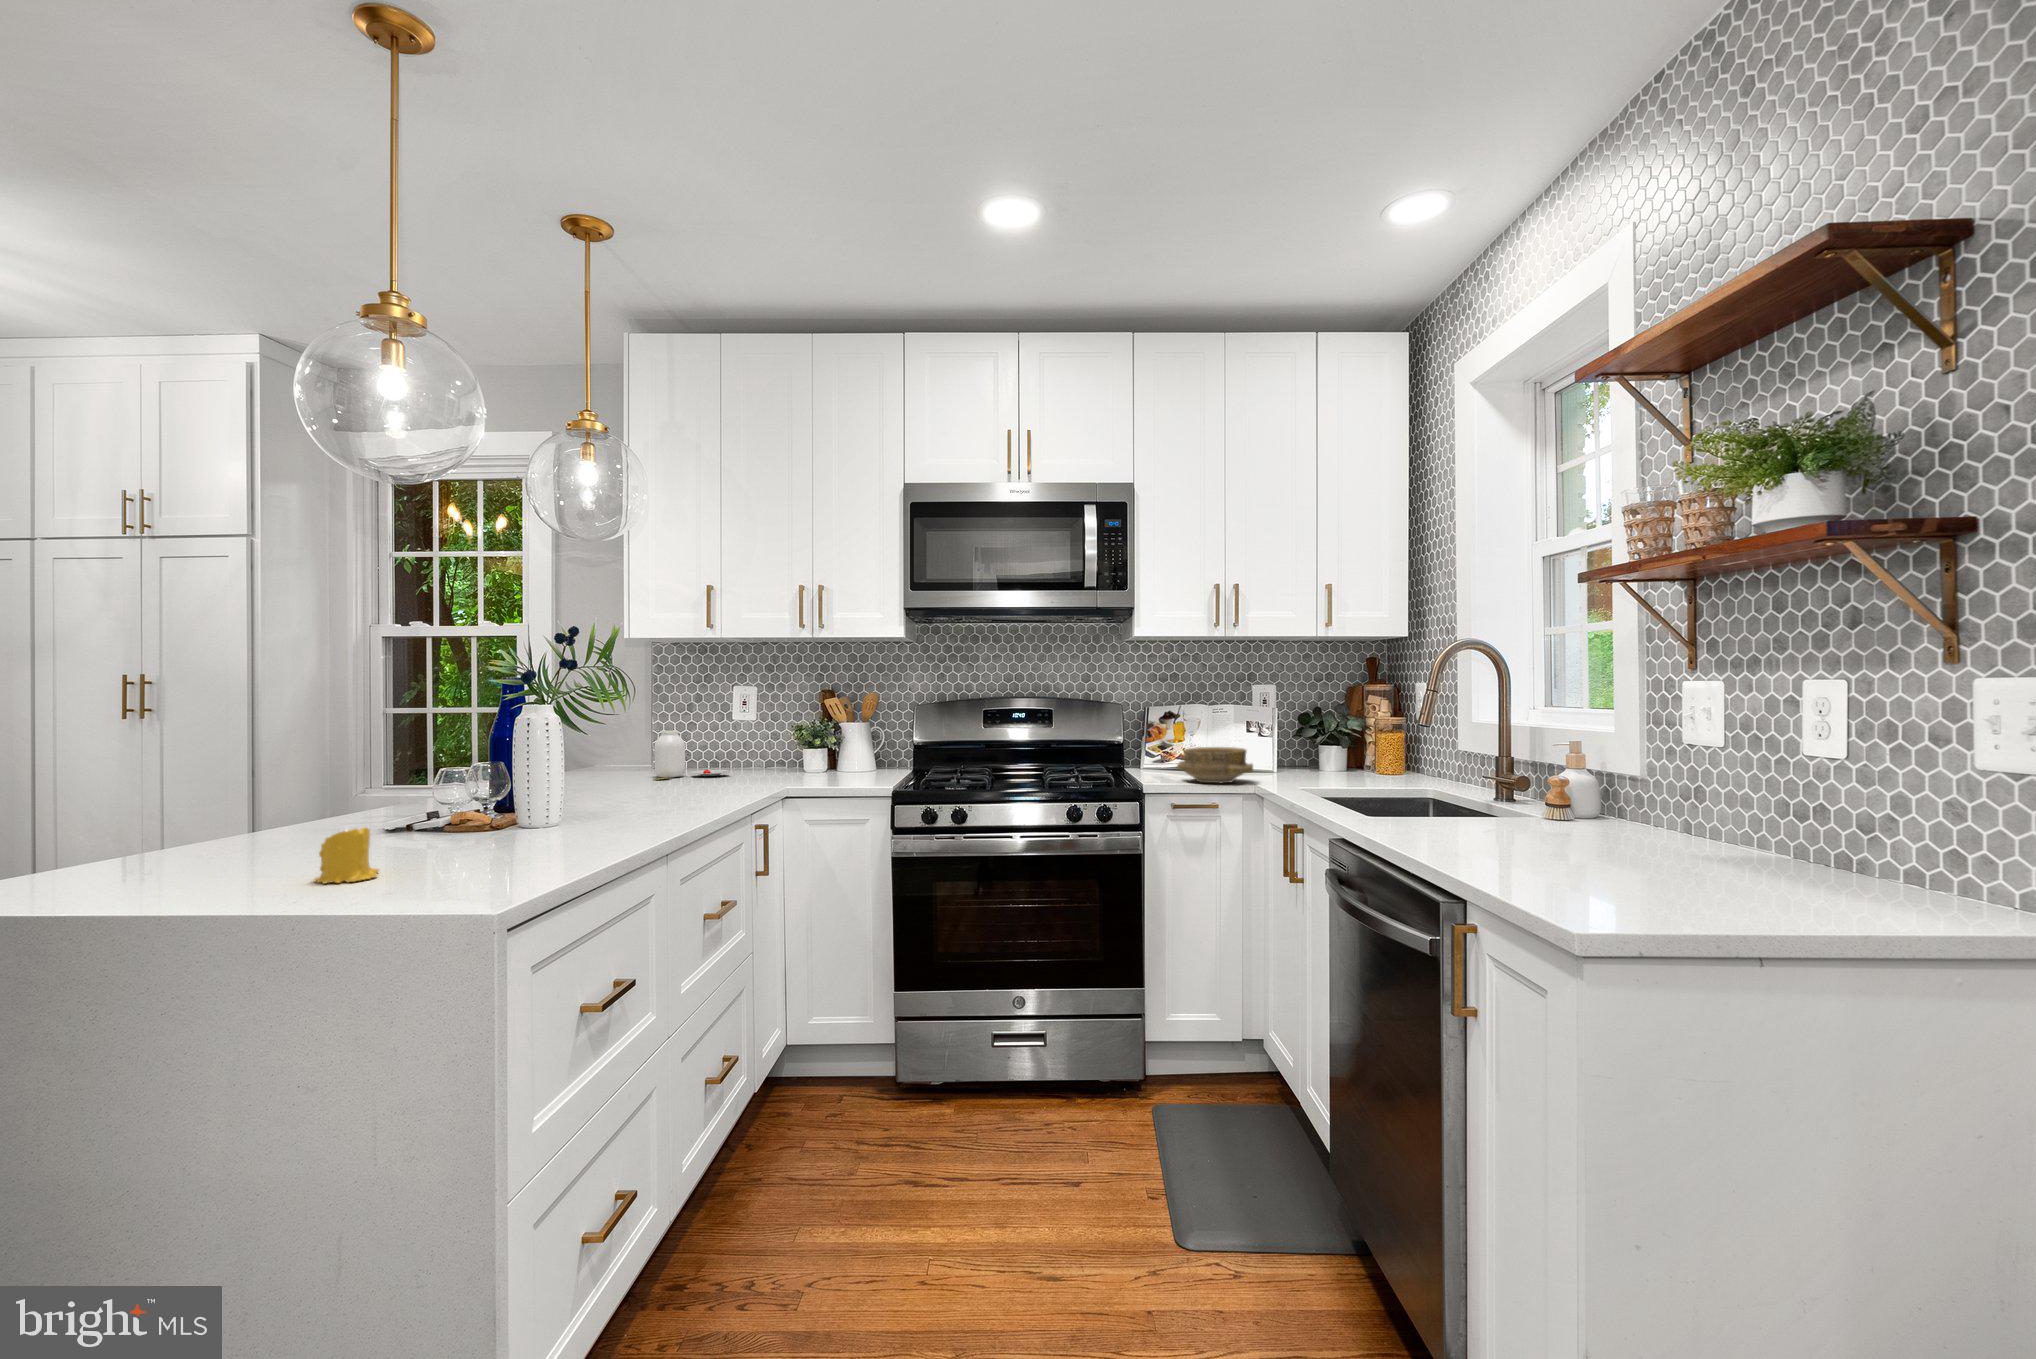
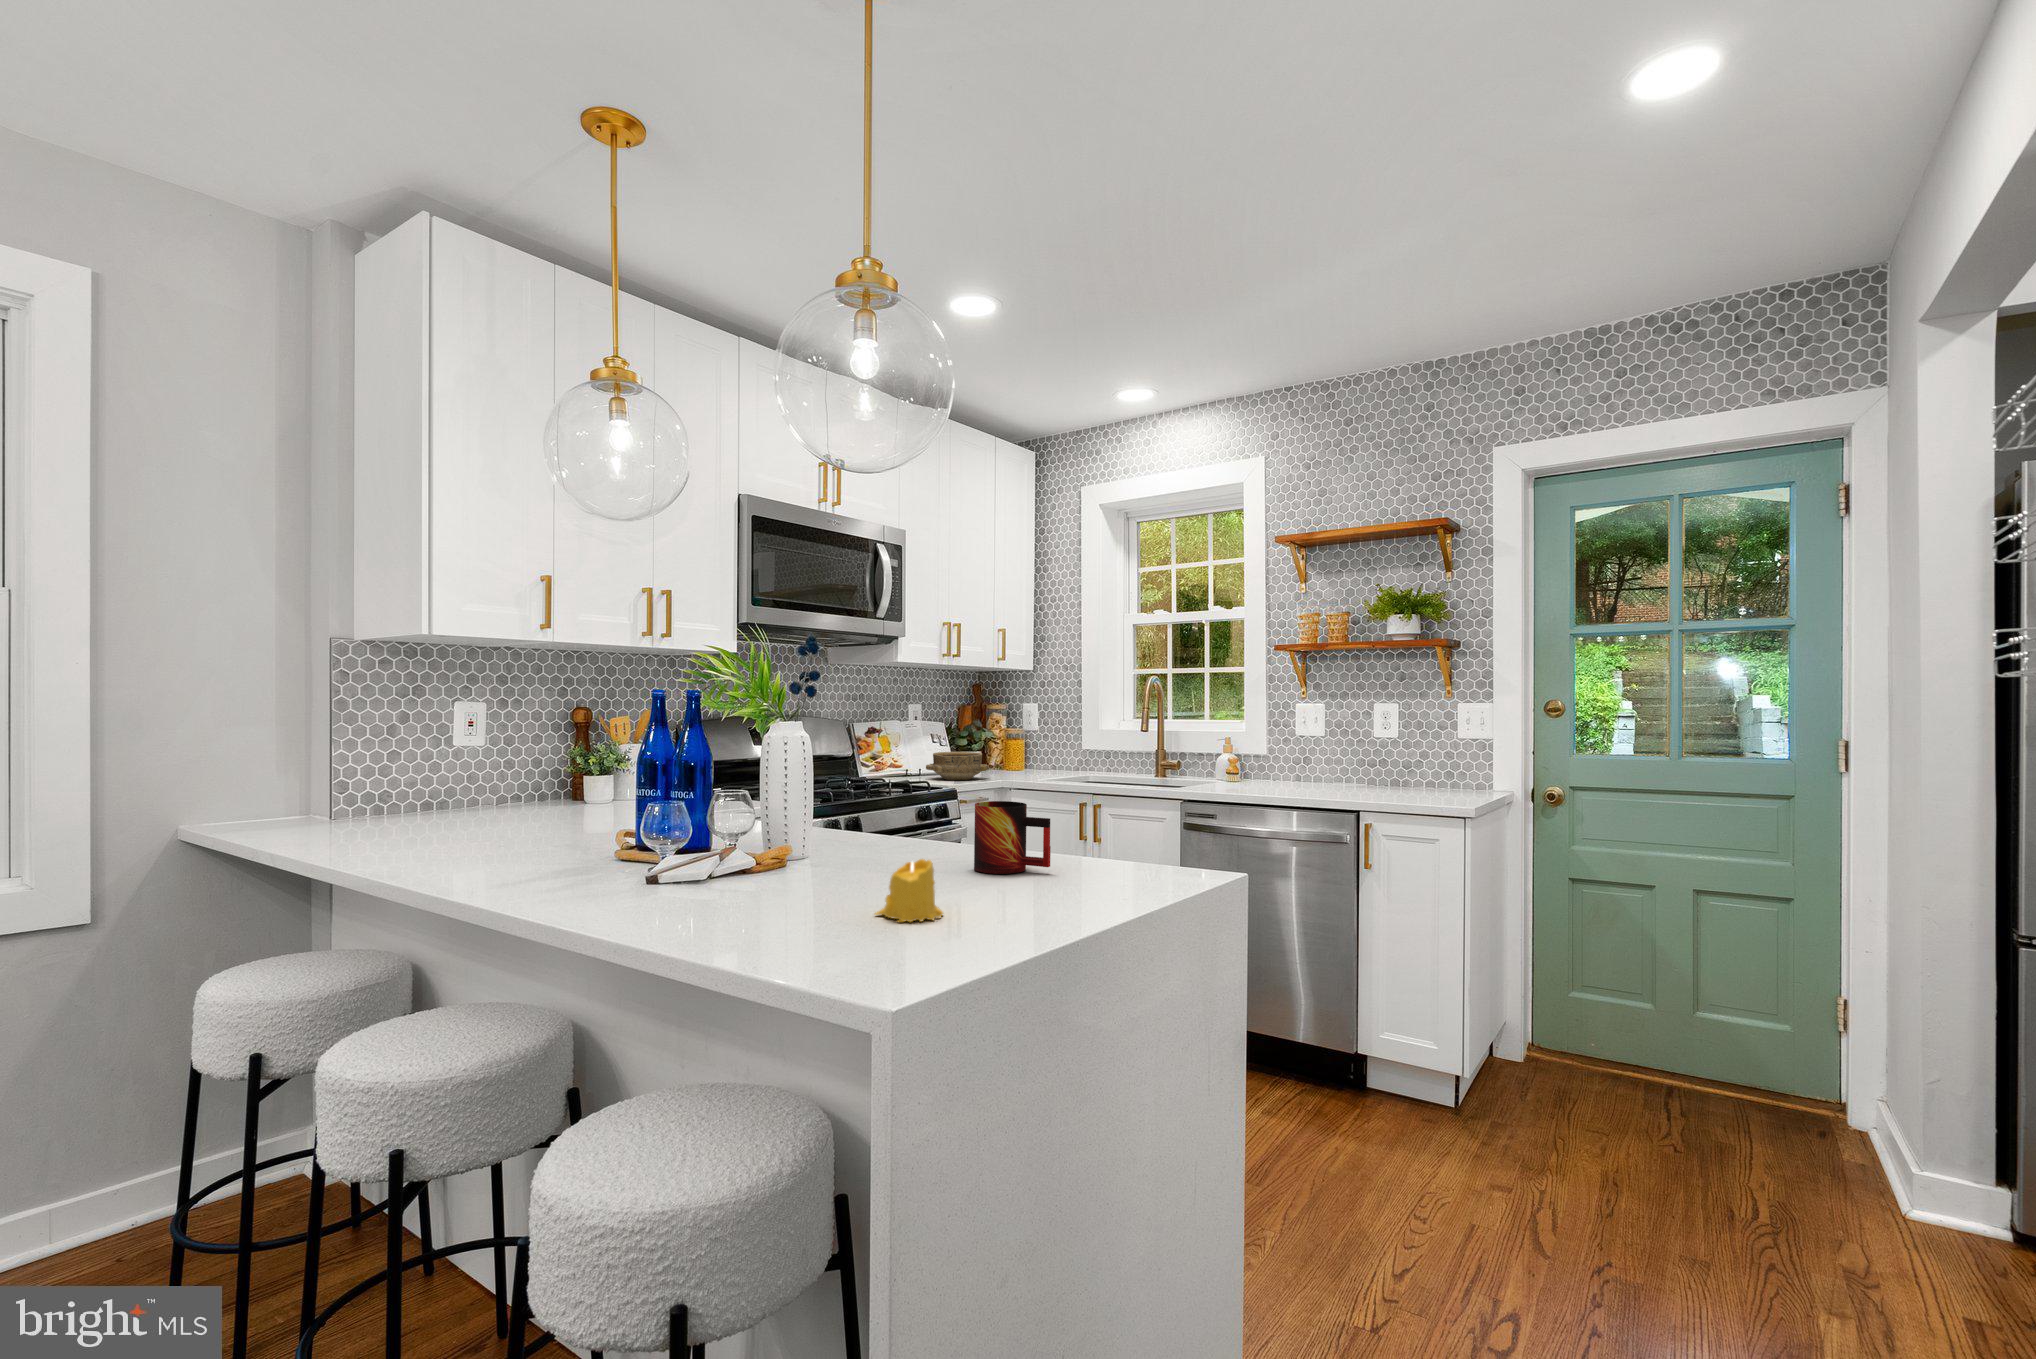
jar: present [653,731,729,780] -> none [475,761,565,825]
mug: none [418,782,480,855] -> present [974,801,1051,874]
candle: present [314,827,379,883] -> present [875,859,943,922]

